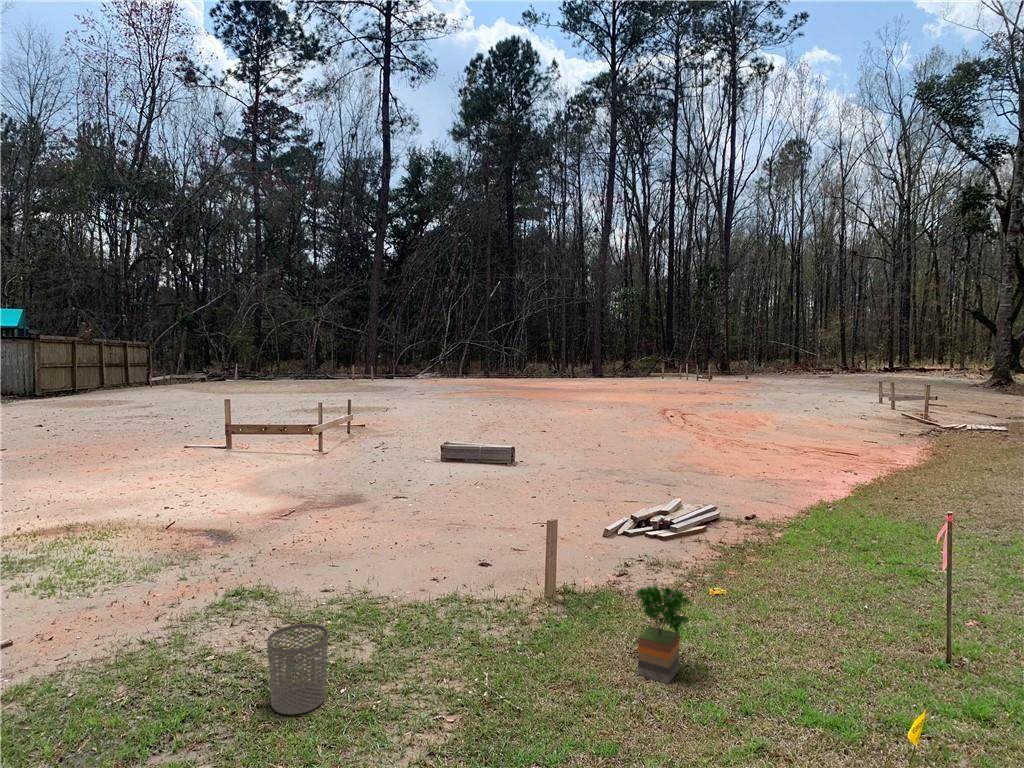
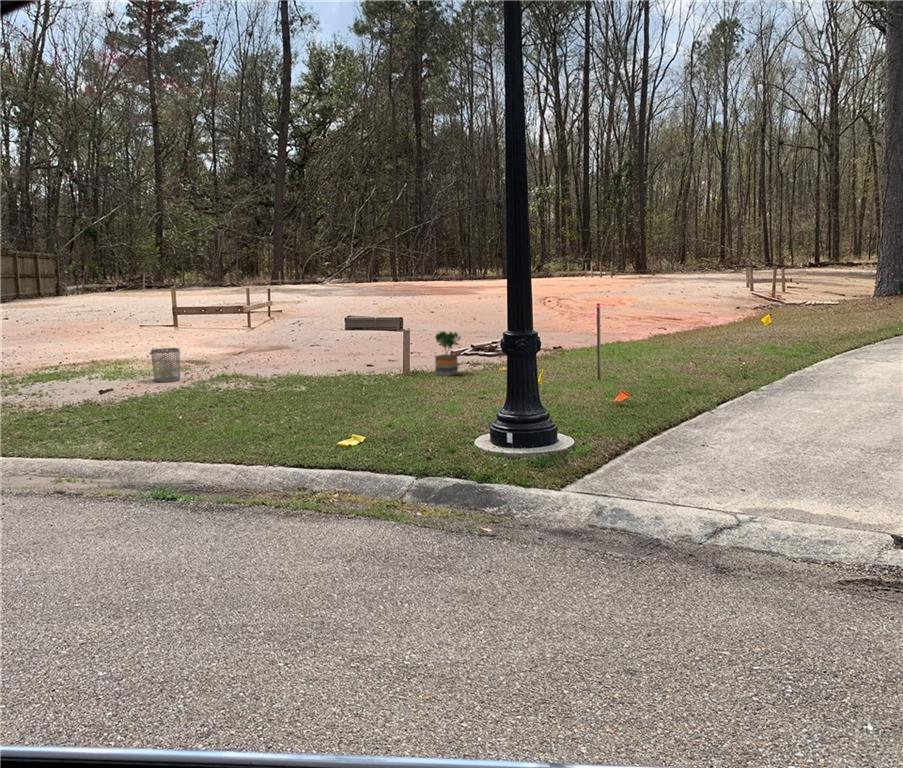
waste bin: present [267,624,328,715] -> present [151,348,180,382]

